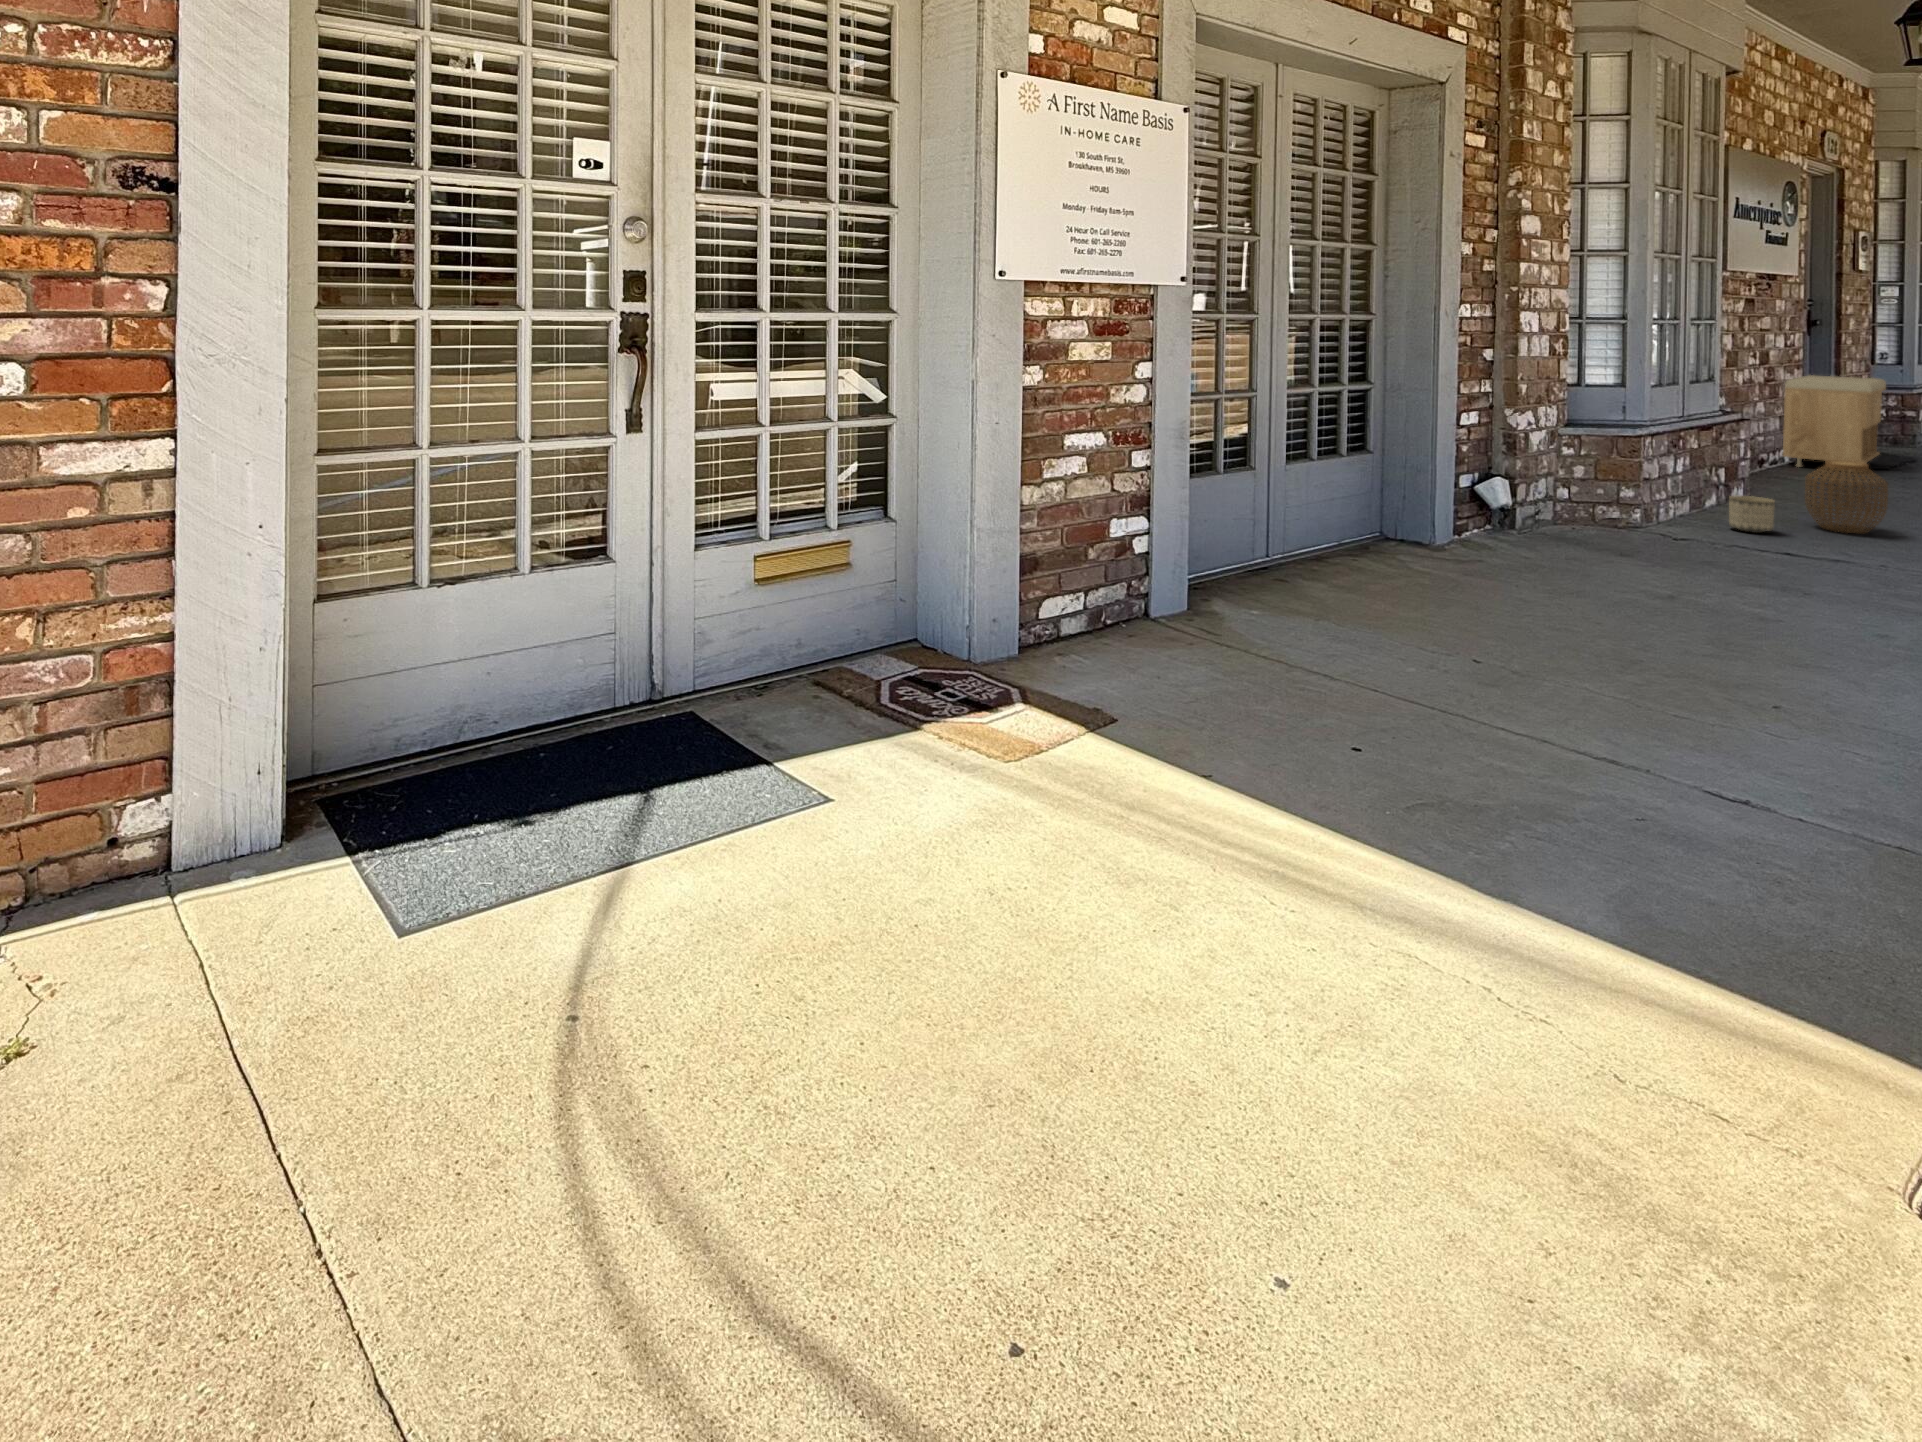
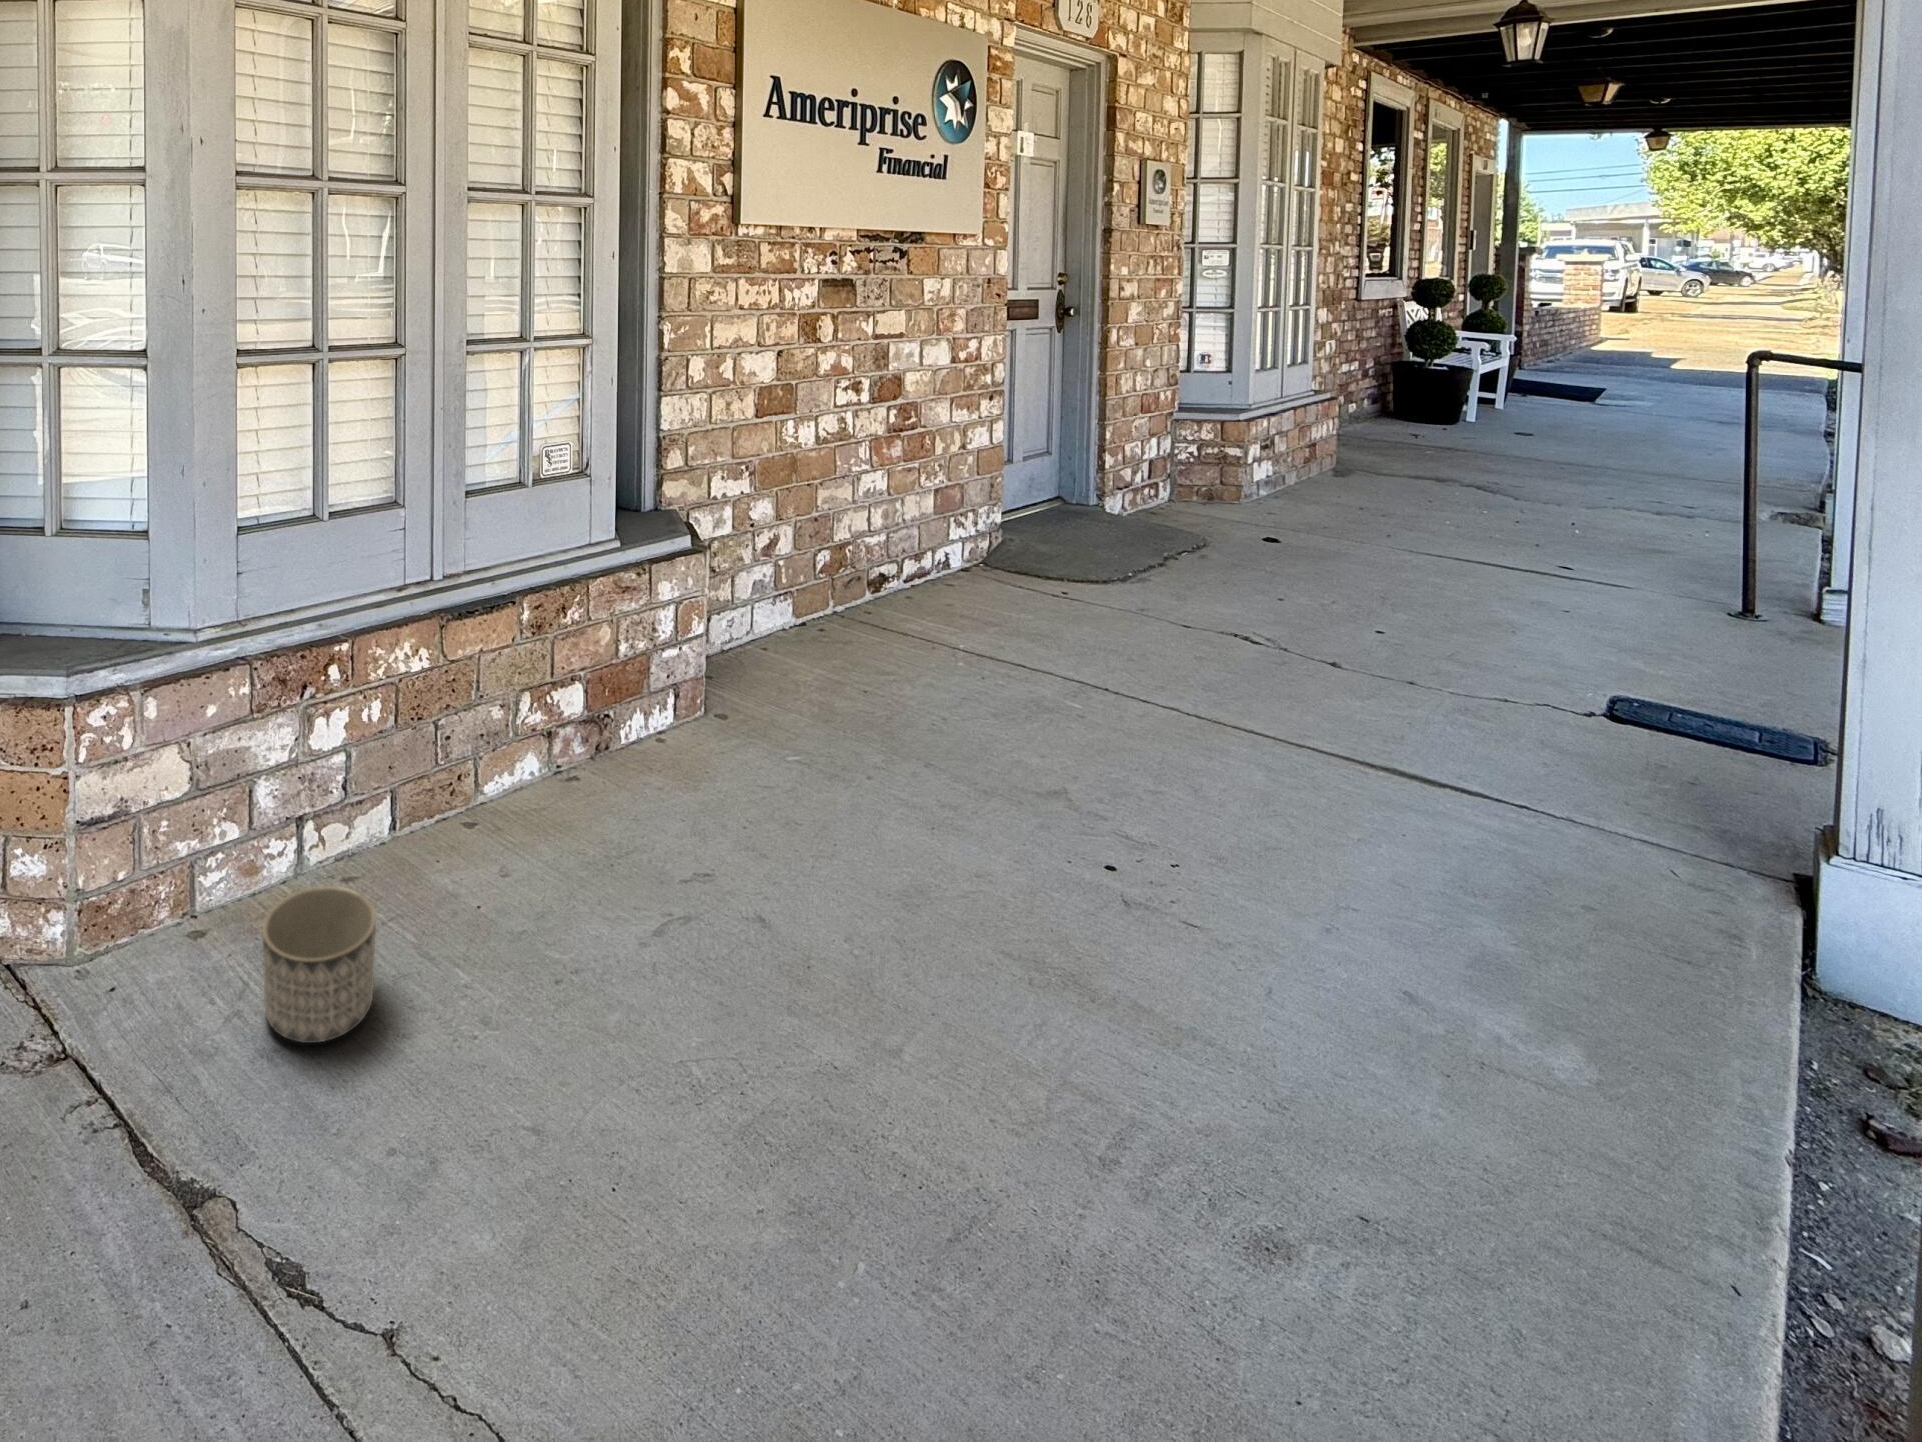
storage bench: present [1783,375,1886,467] -> none [934,405,1138,596]
woven basket: present [1805,461,1888,533] -> none [530,784,723,1035]

